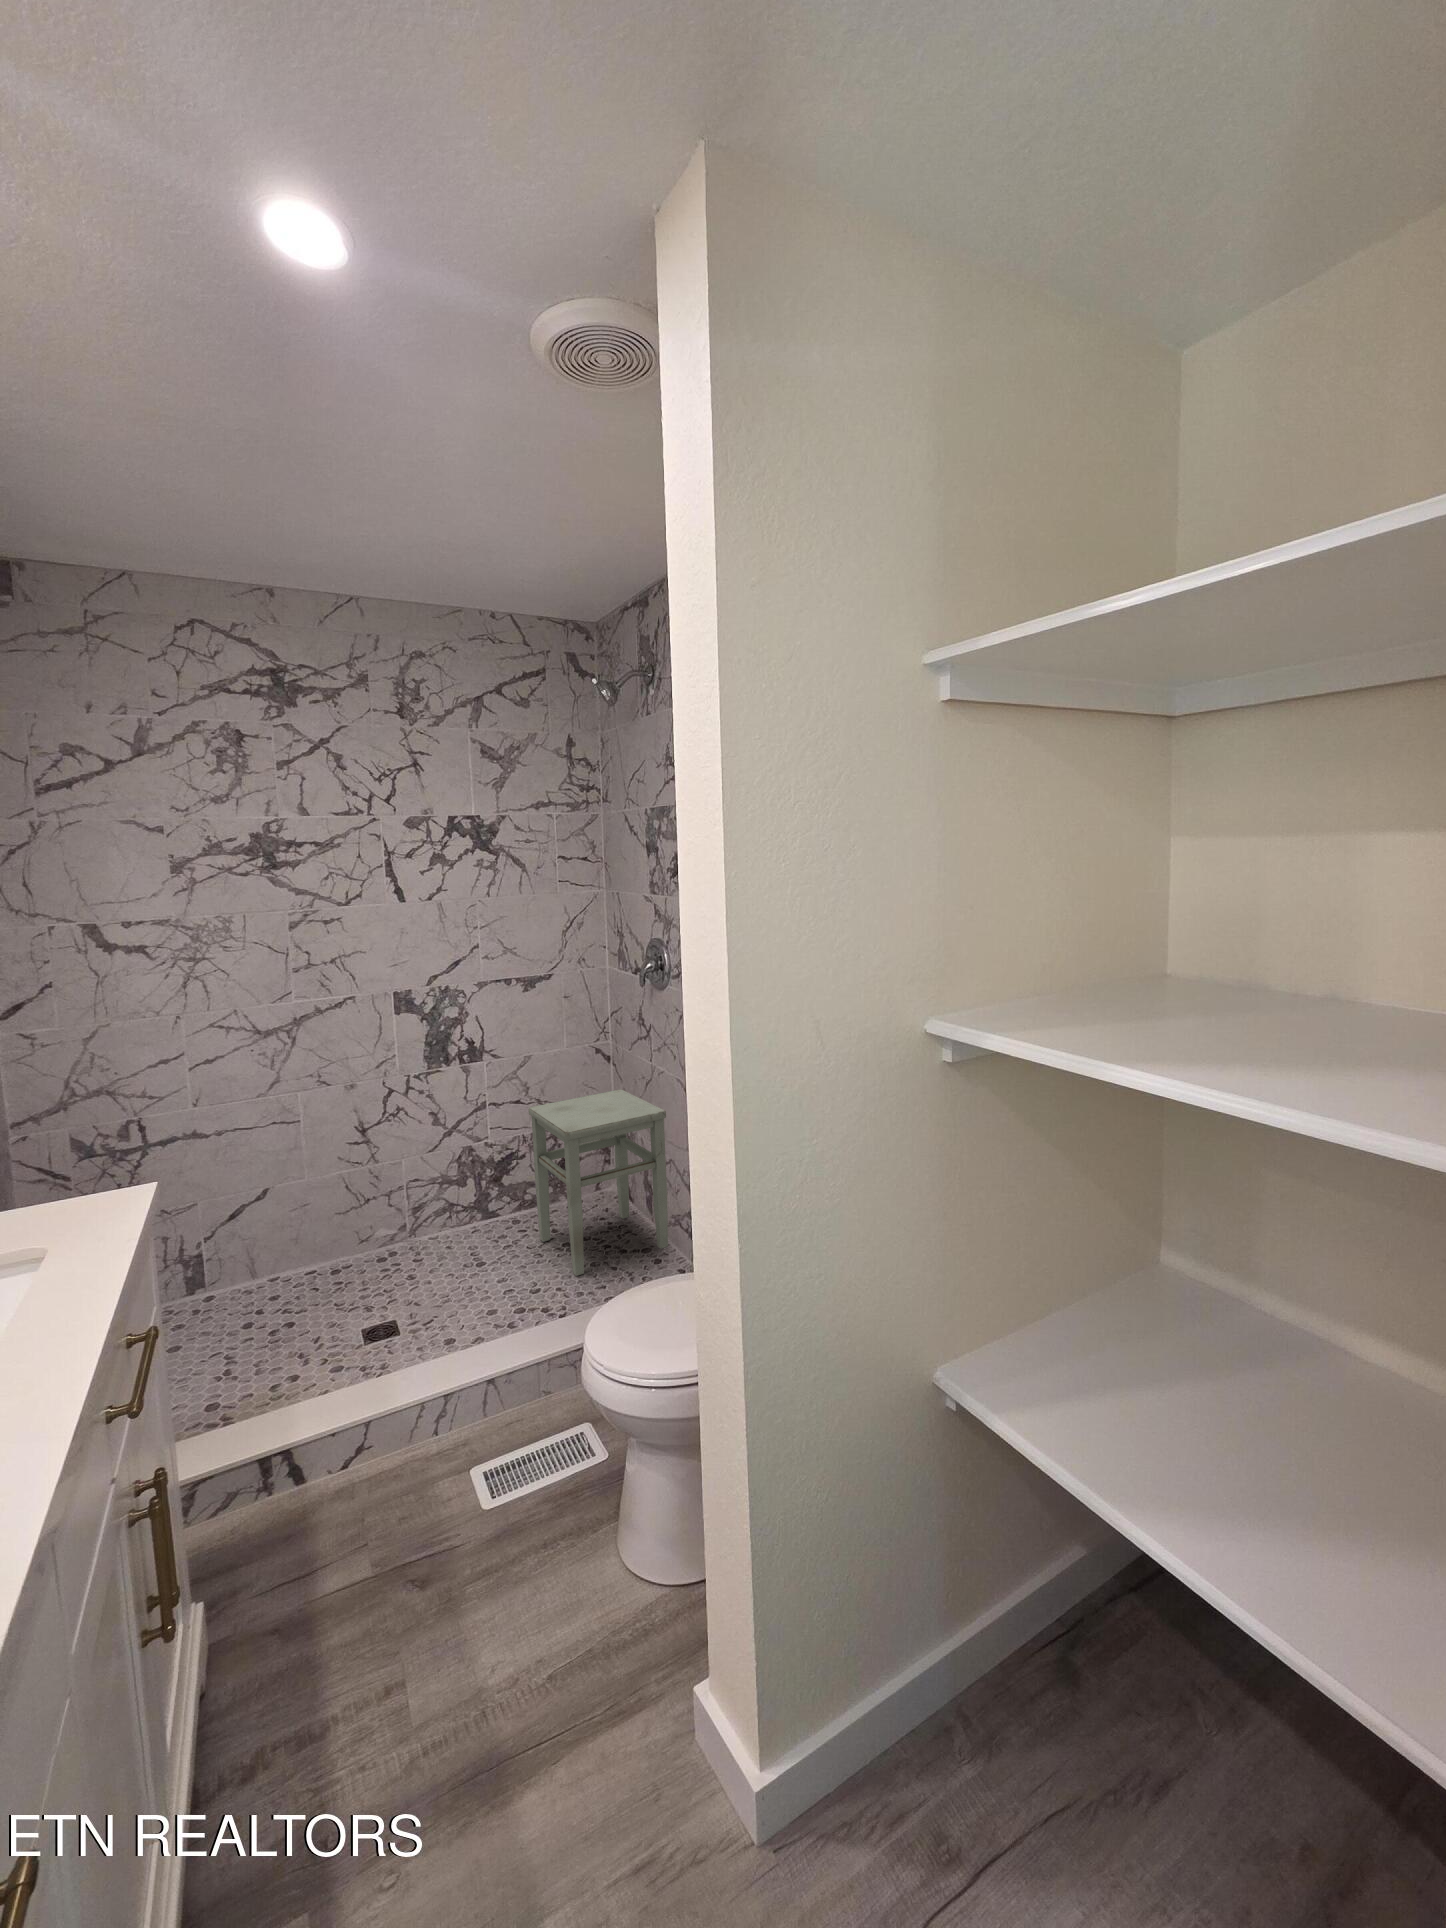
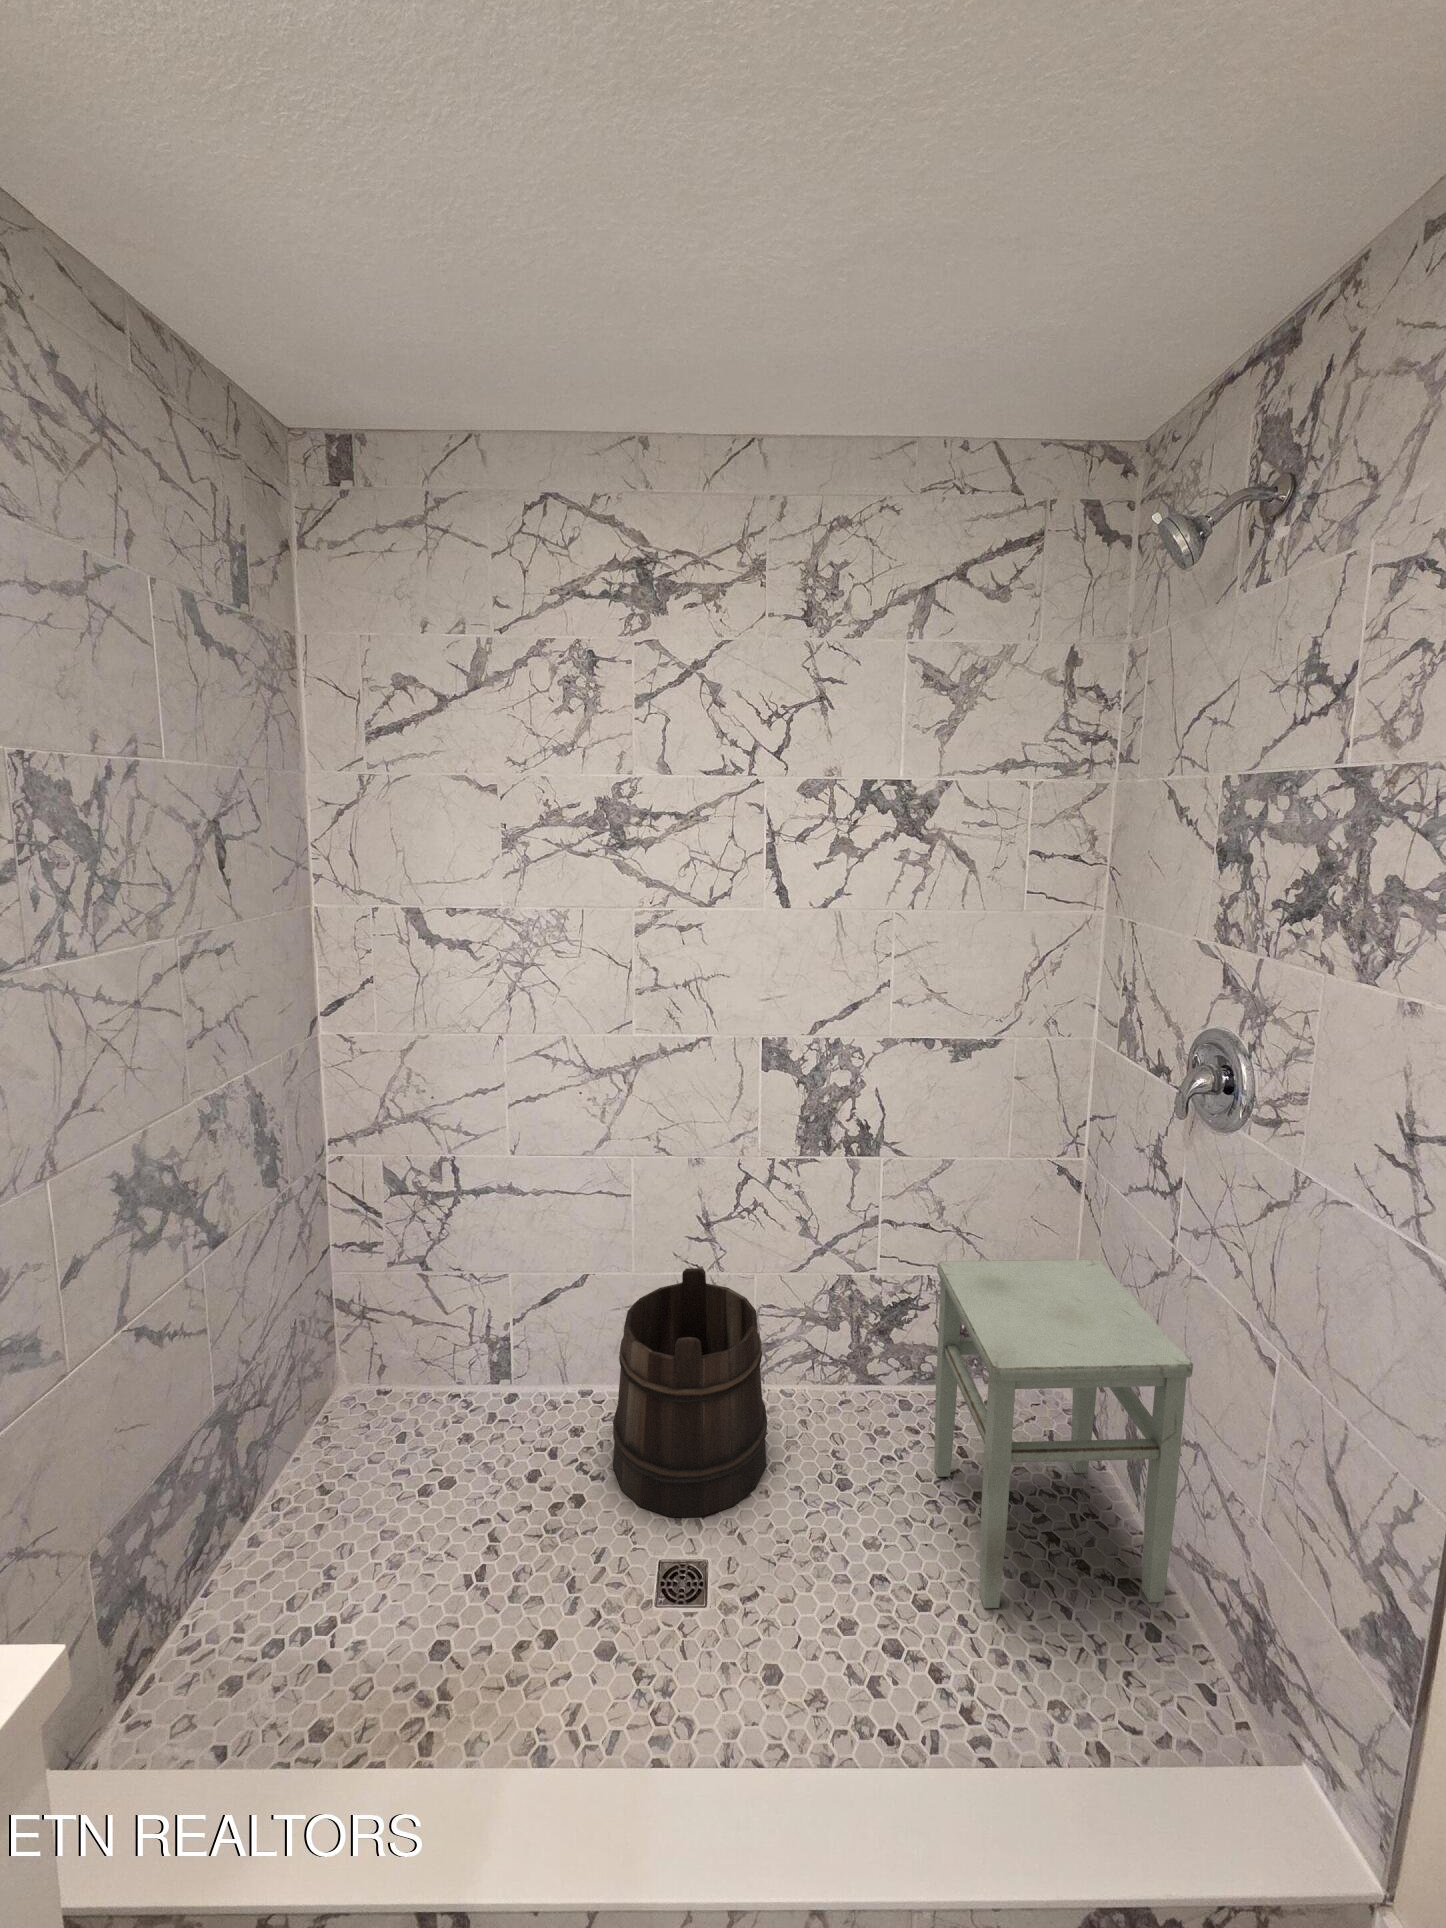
bucket: none [312,1157,430,1308] -> present [613,1268,767,1517]

